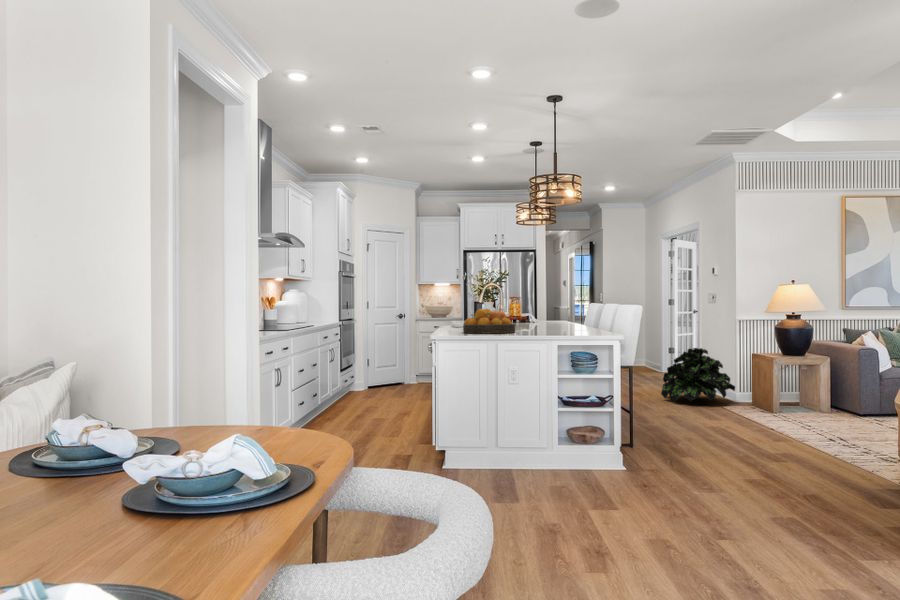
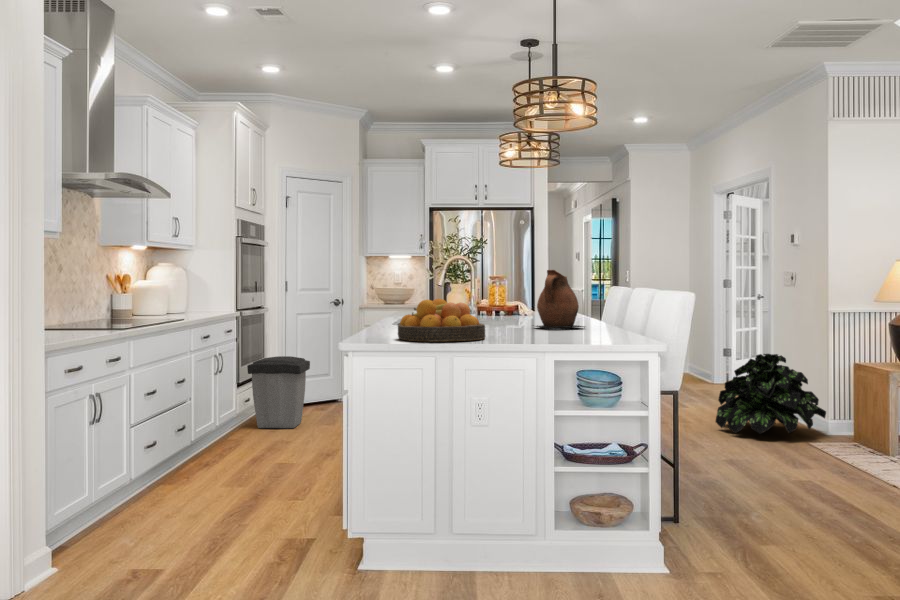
ceramic pitcher: none [540,292,575,328] -> present [536,270,585,328]
trash can: none [347,351,387,399] -> present [247,356,310,428]

